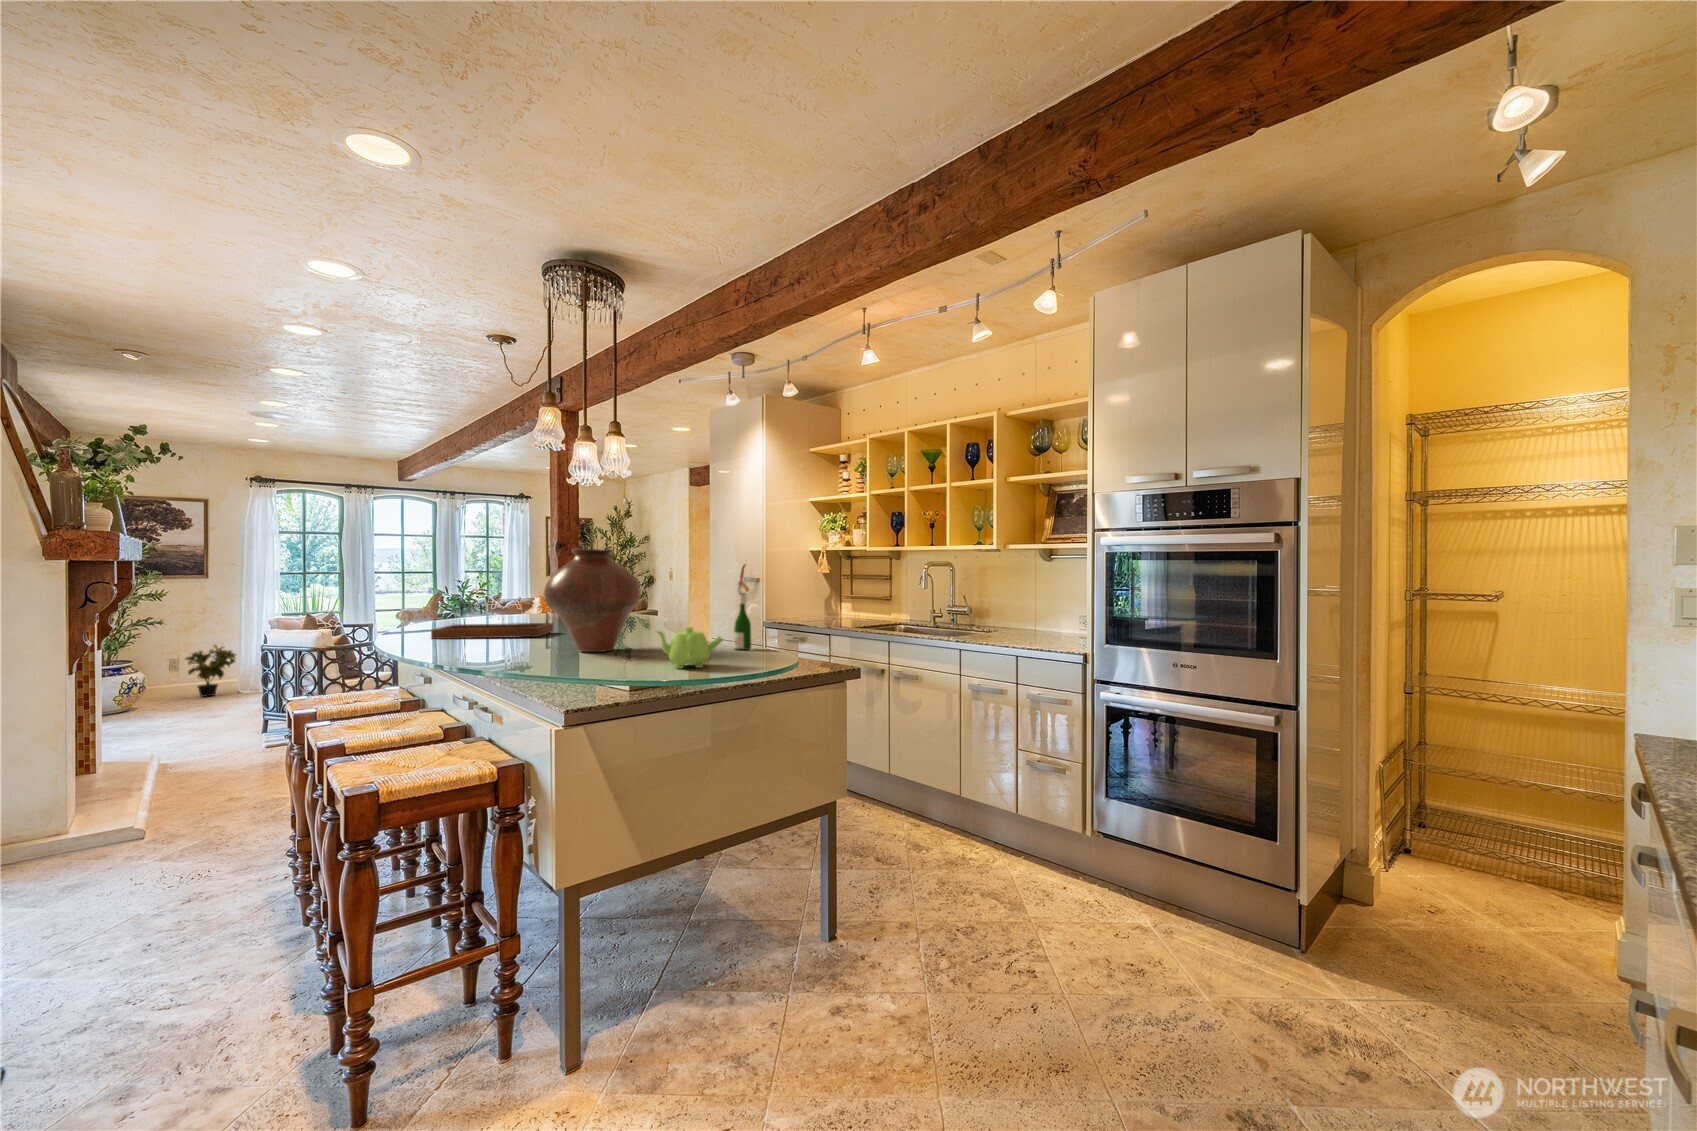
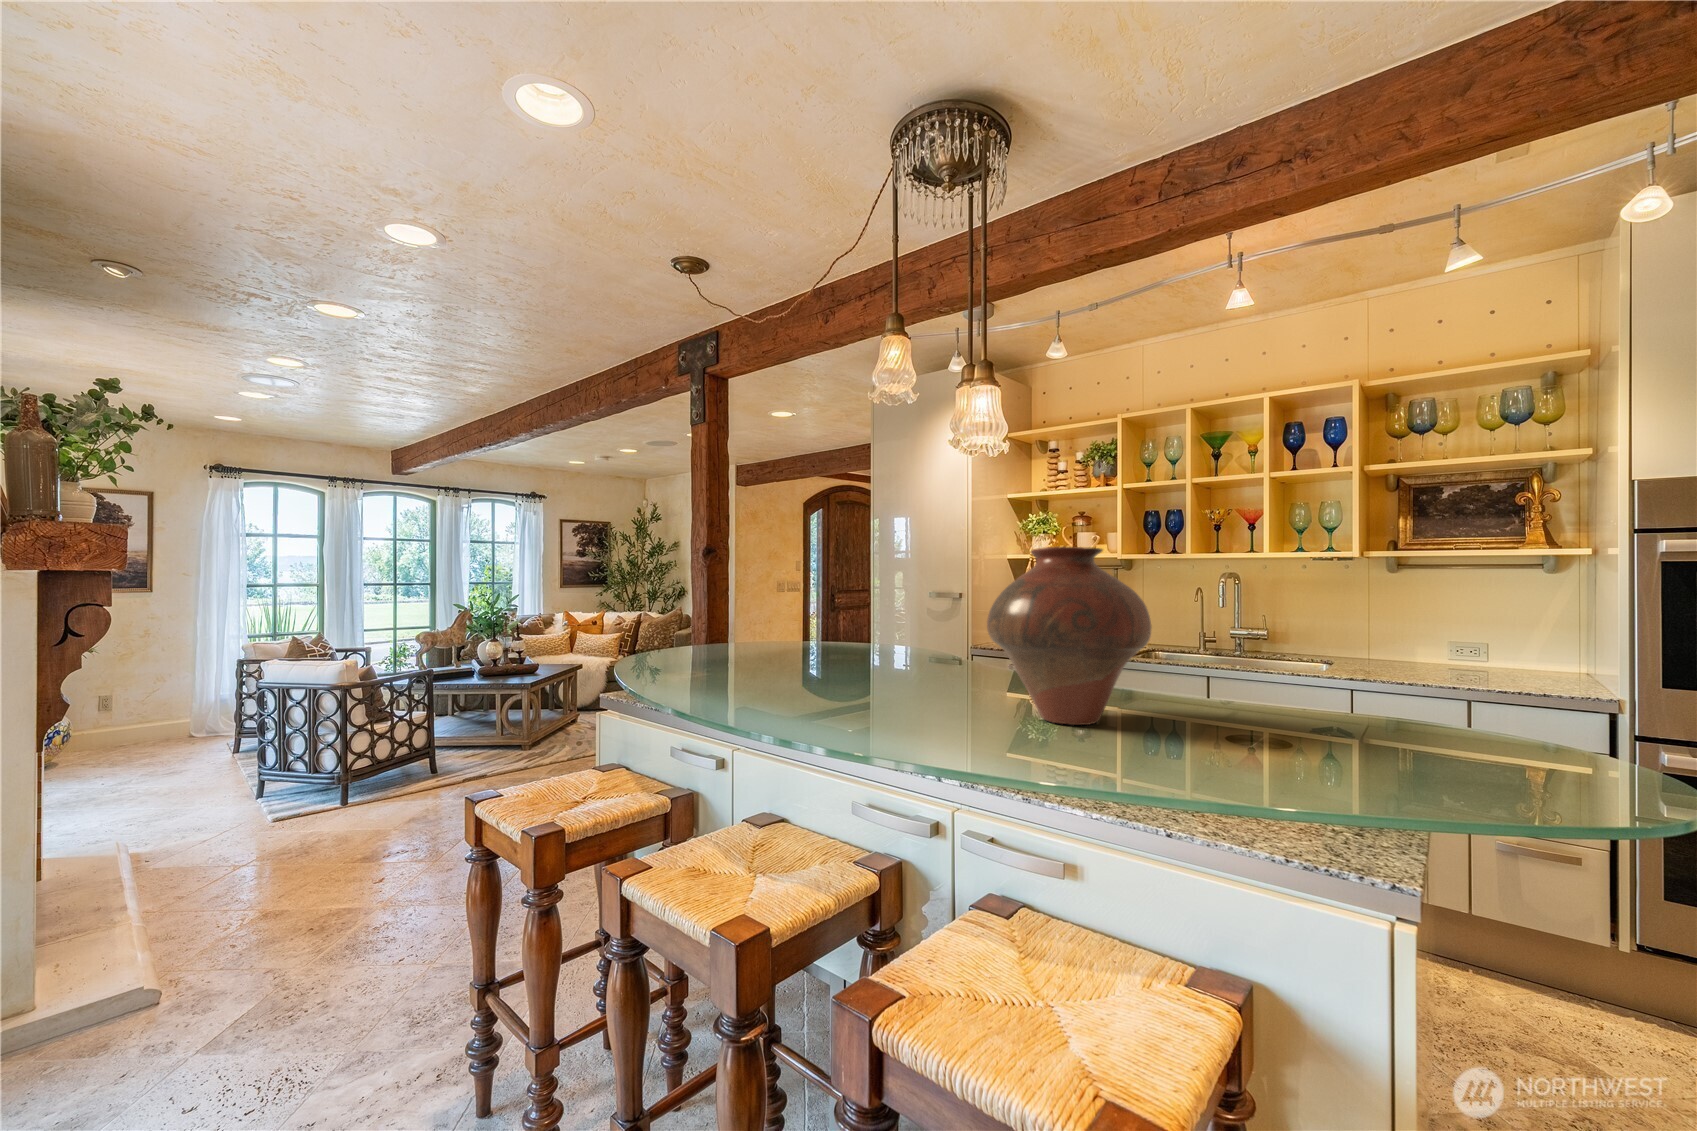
wine bottle: present [734,565,752,650] -> none [1265,574,1313,716]
tray: present [431,601,554,639] -> none [705,631,866,694]
teapot: present [657,627,723,669] -> none [1334,690,1452,771]
potted plant: present [186,645,235,697] -> none [123,676,192,744]

